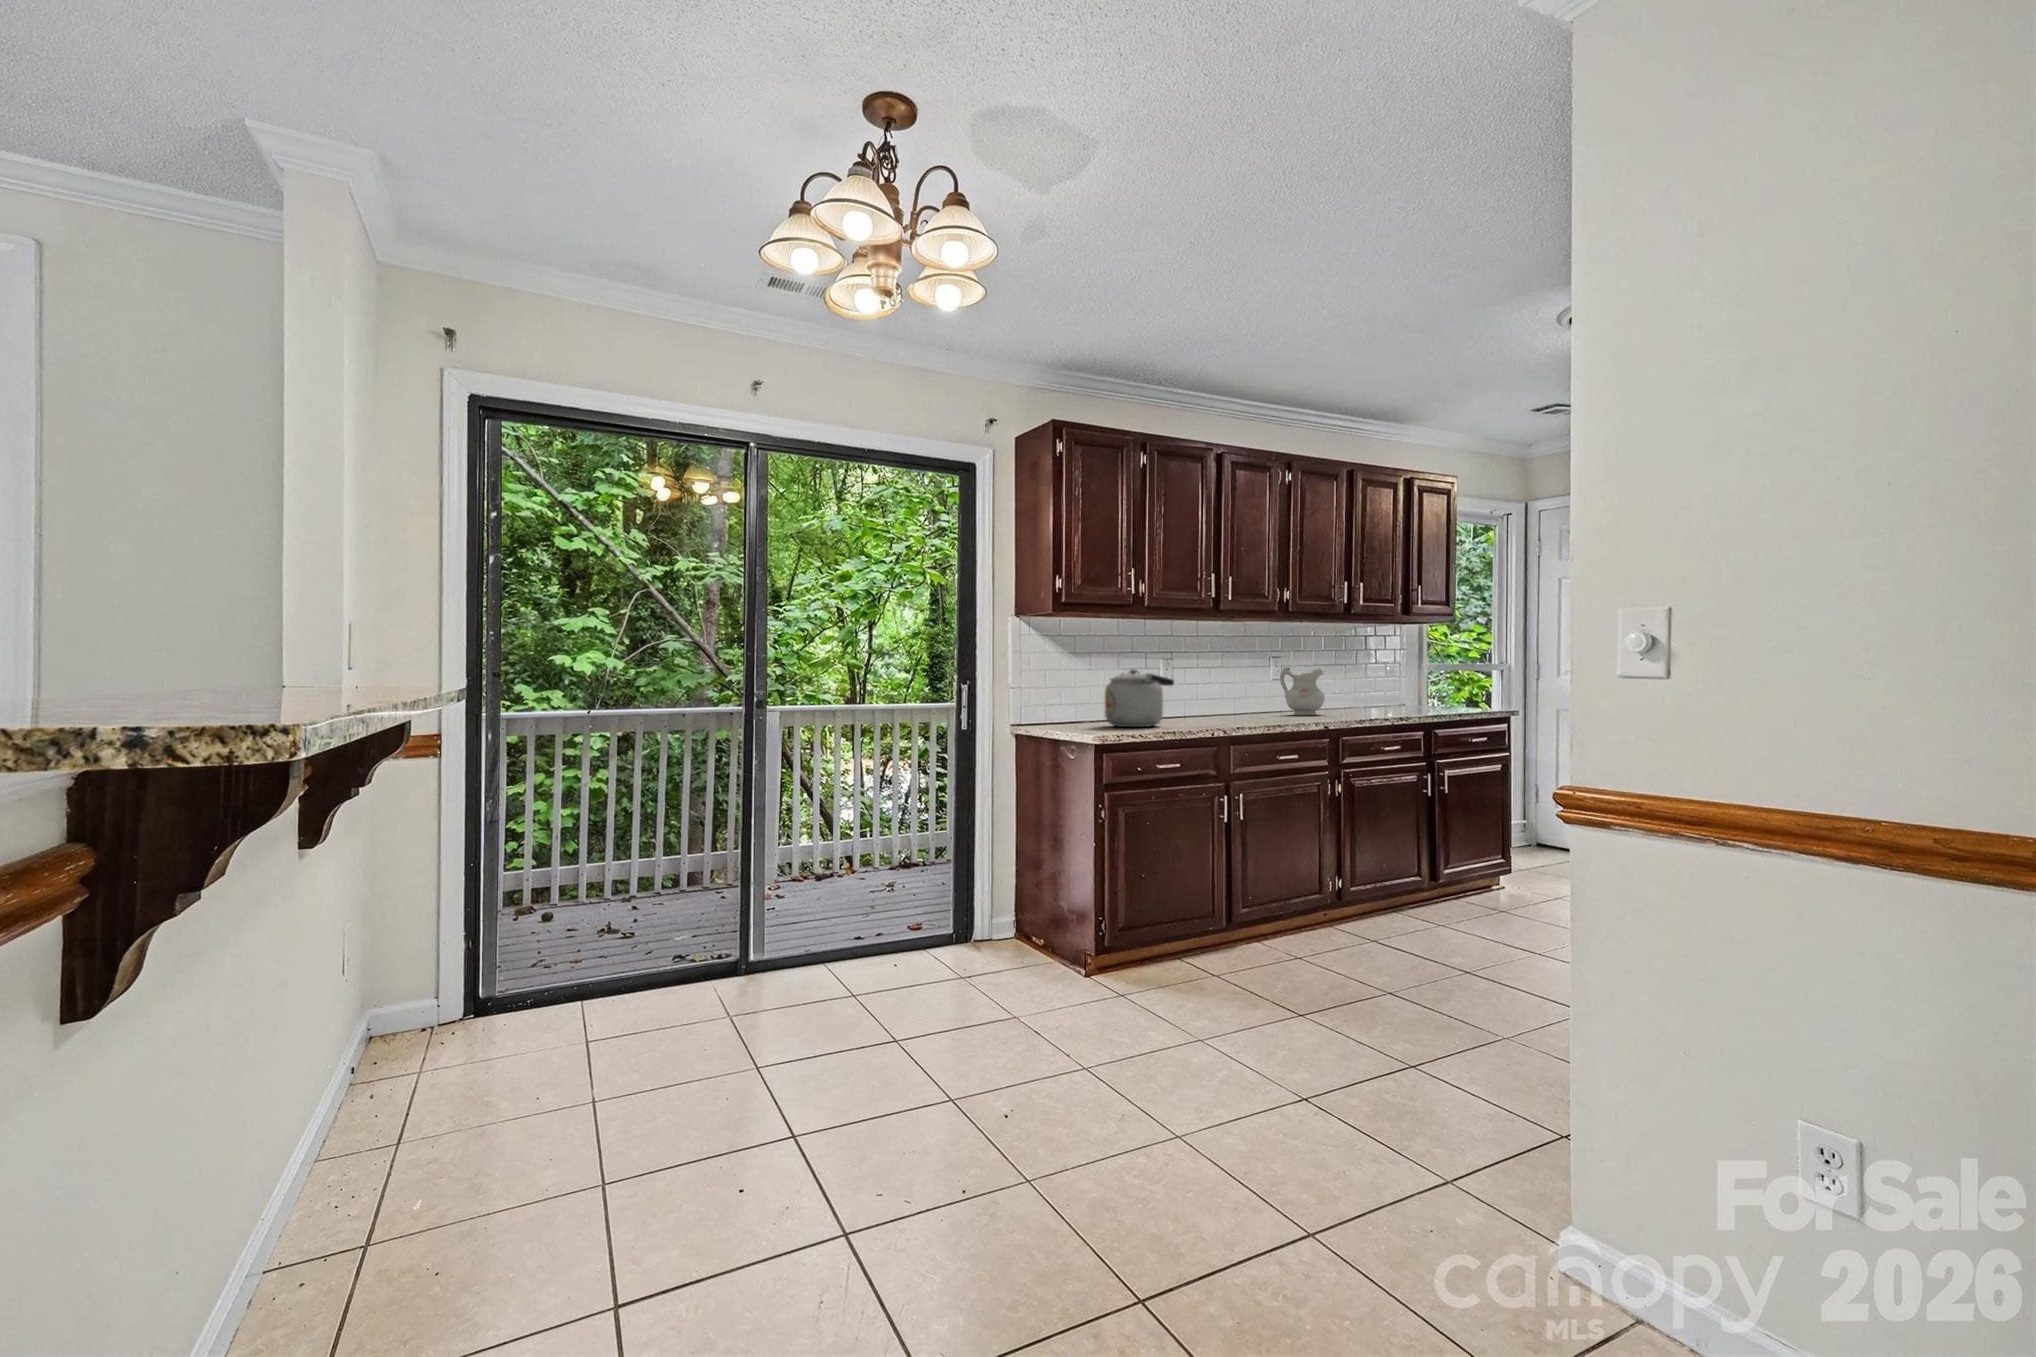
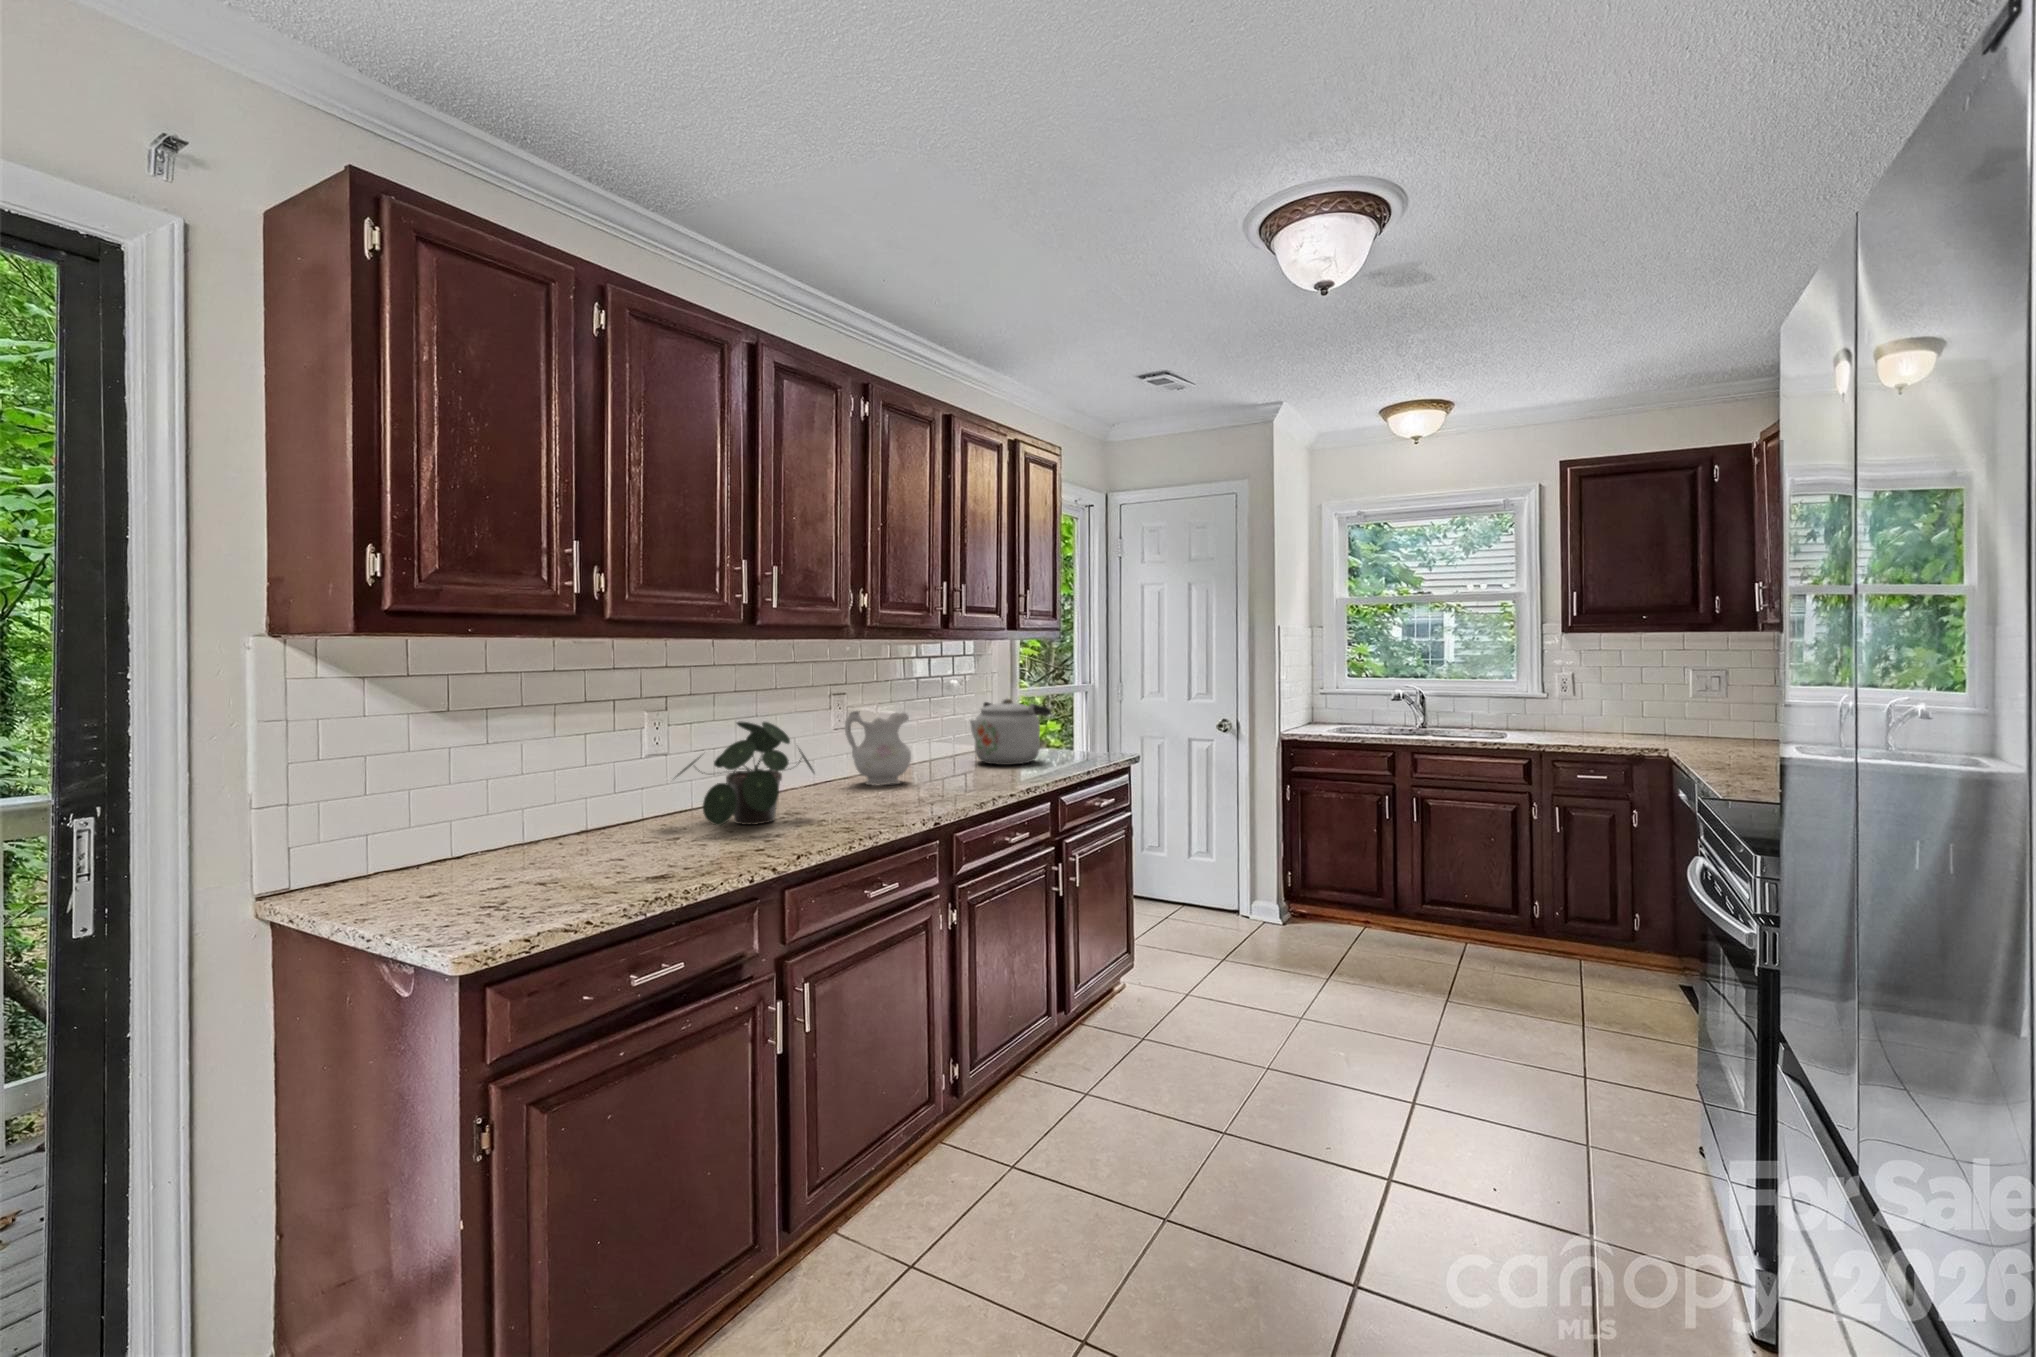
potted plant: none [1175,664,1254,721] -> present [677,722,814,826]
kettle: present [1105,670,1174,727] -> present [970,699,1051,765]

